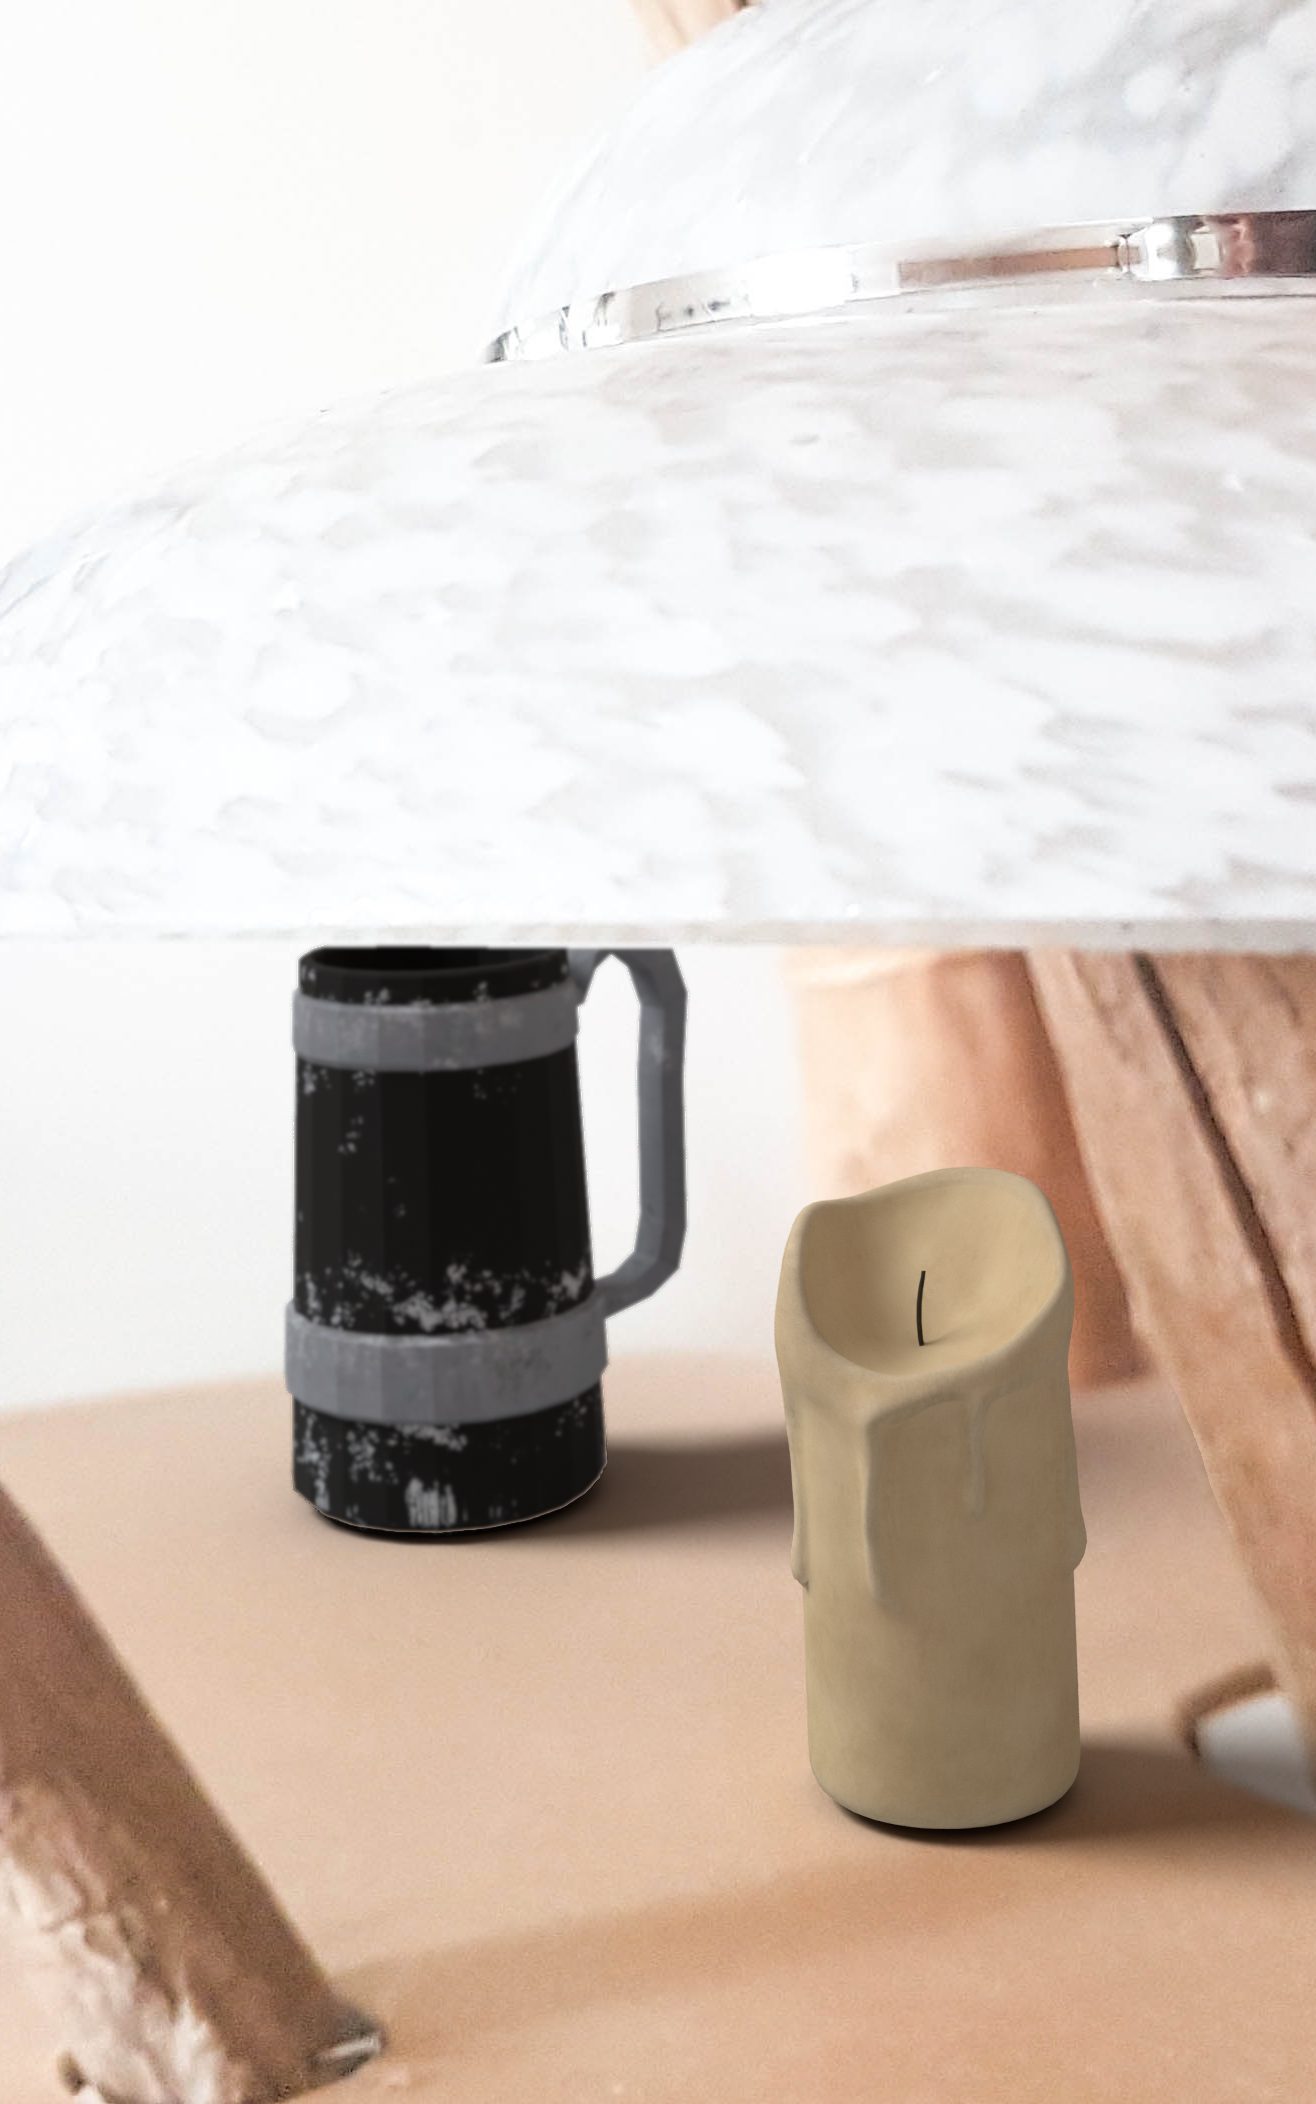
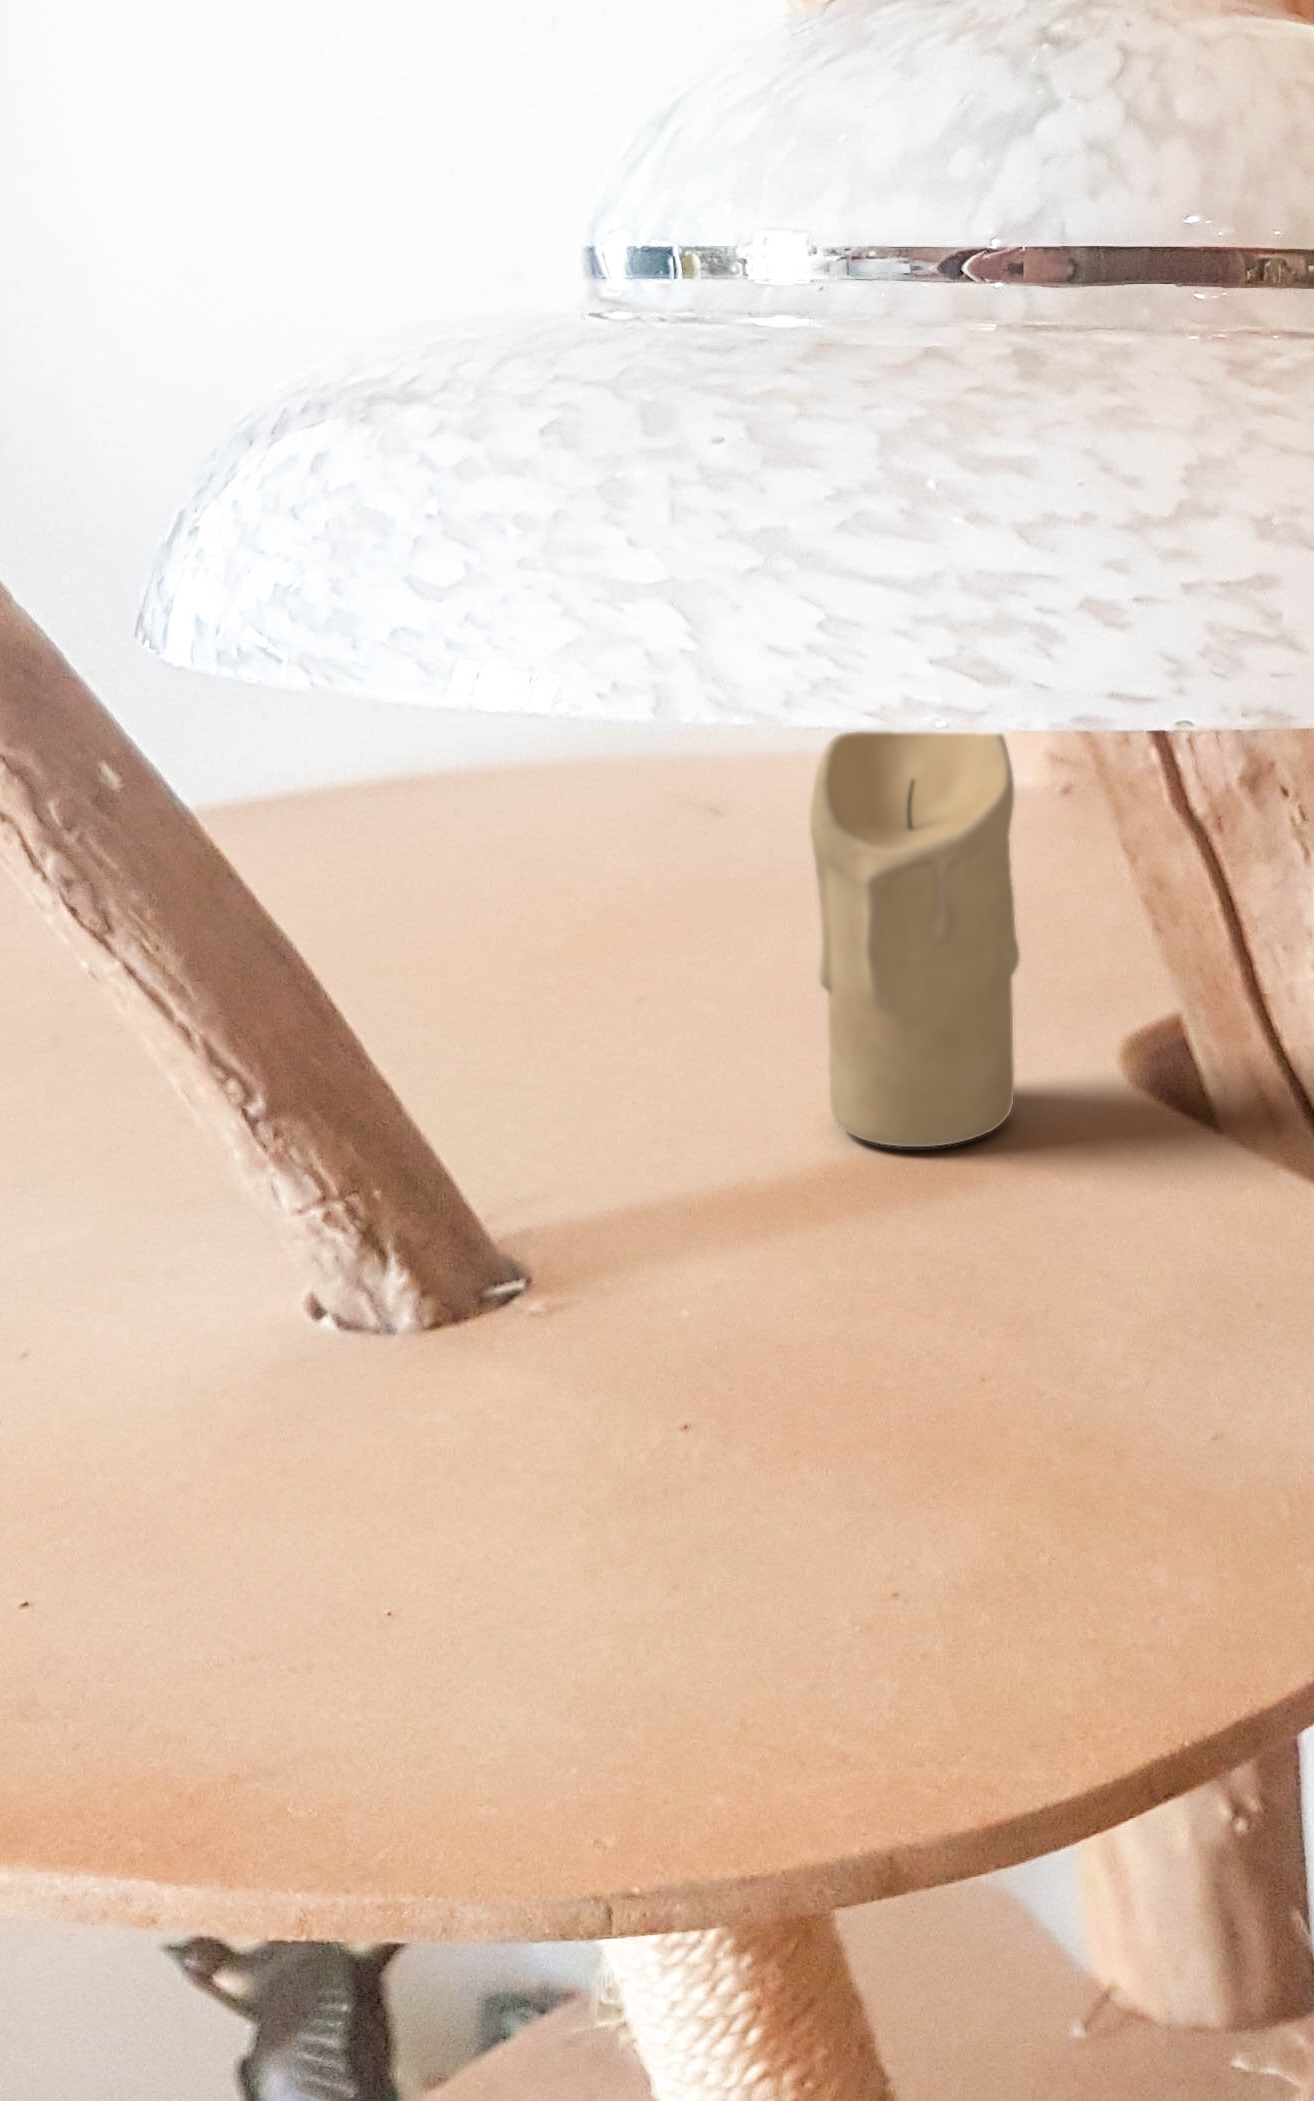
mug: present [284,945,688,1534] -> none [478,524,776,965]

